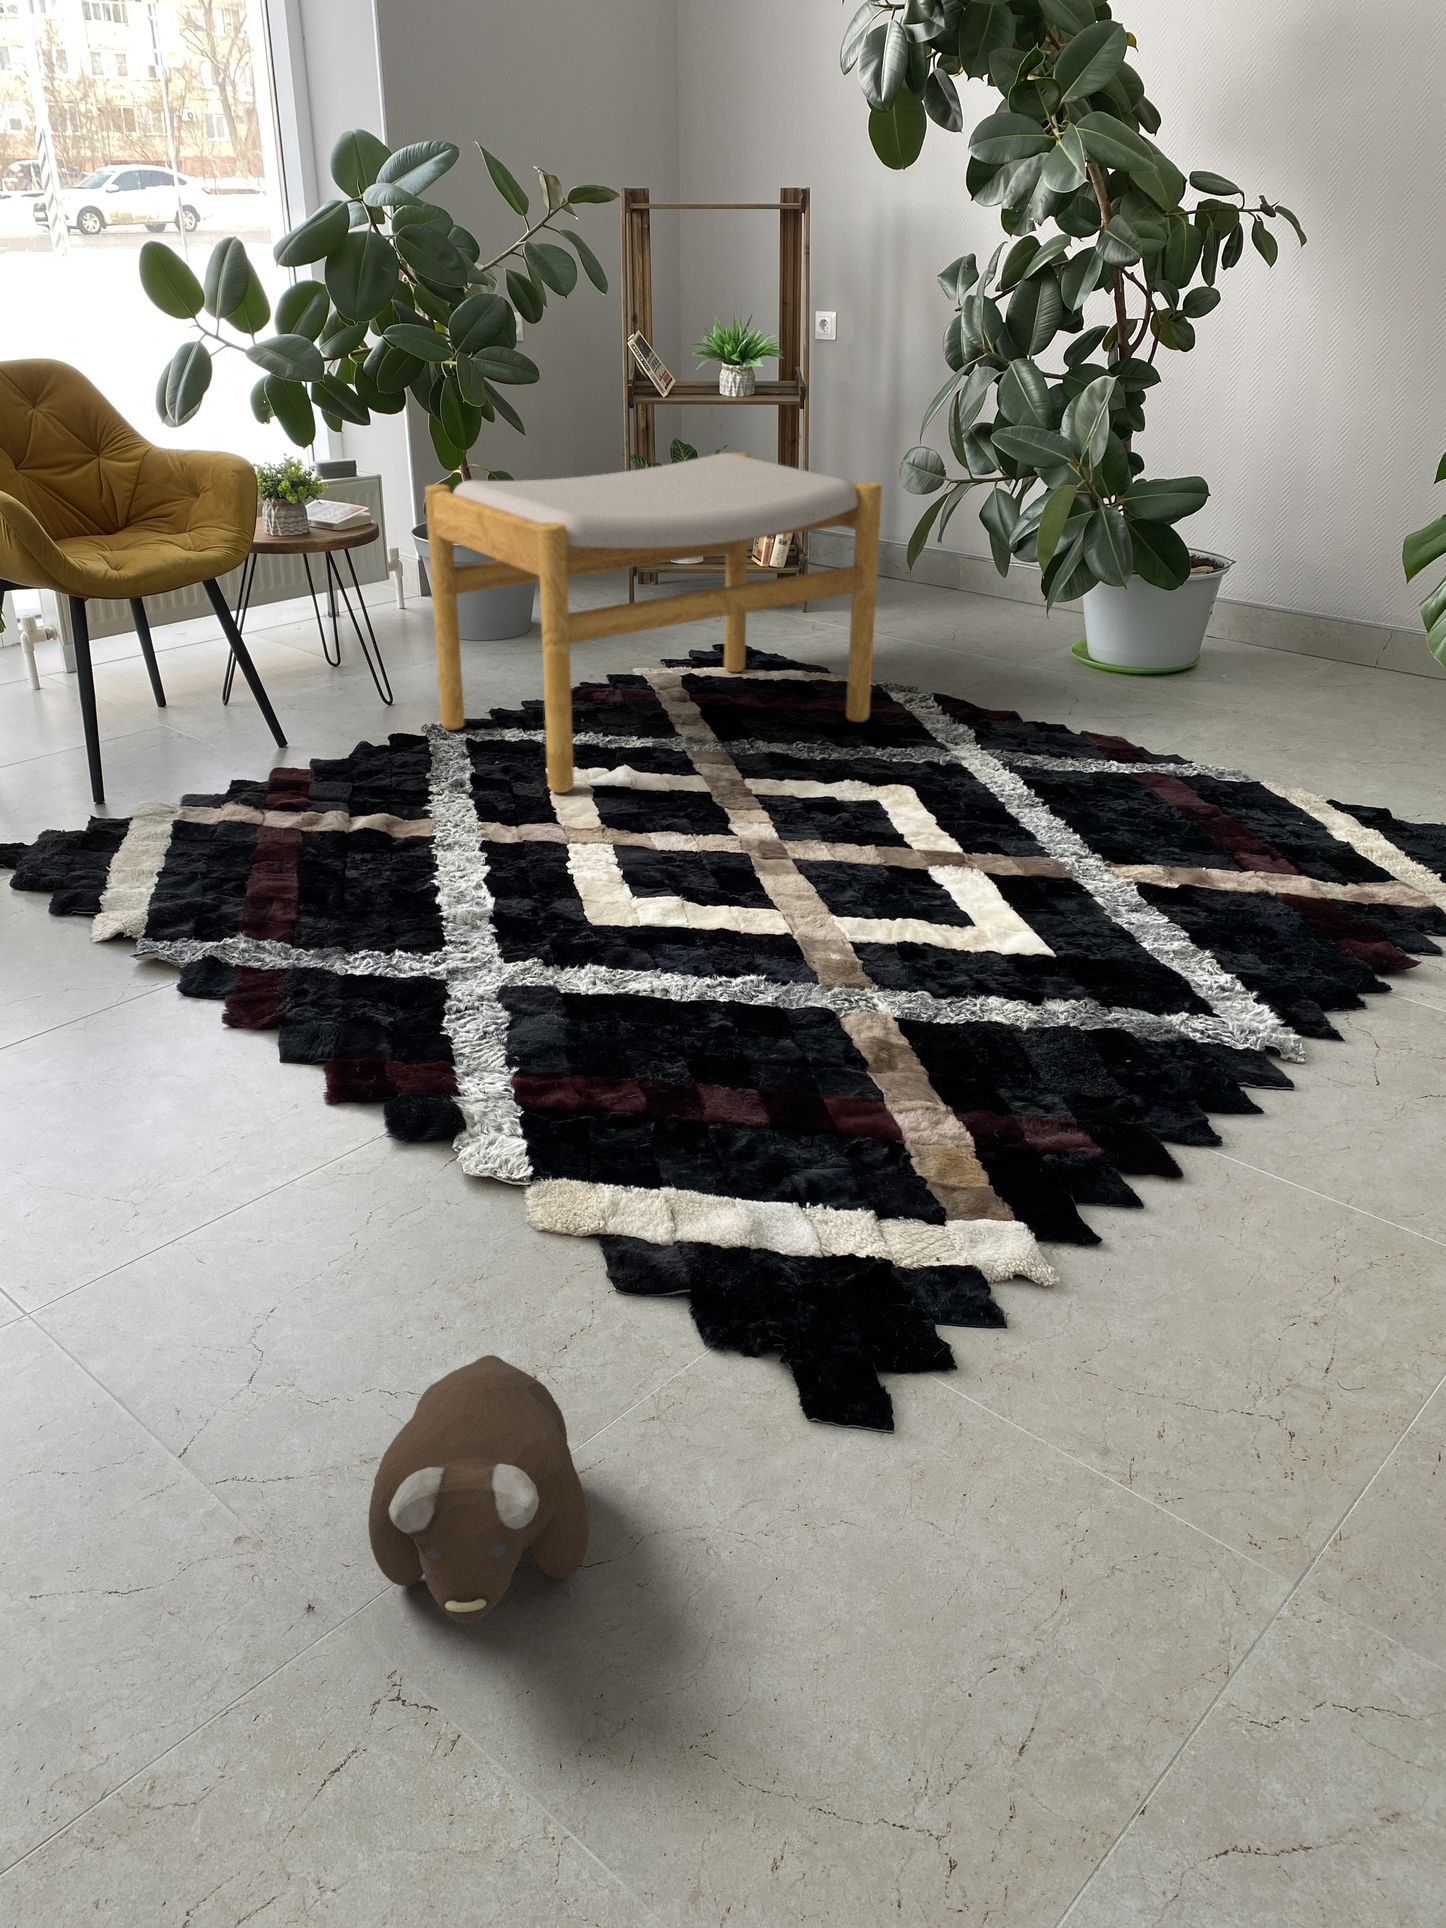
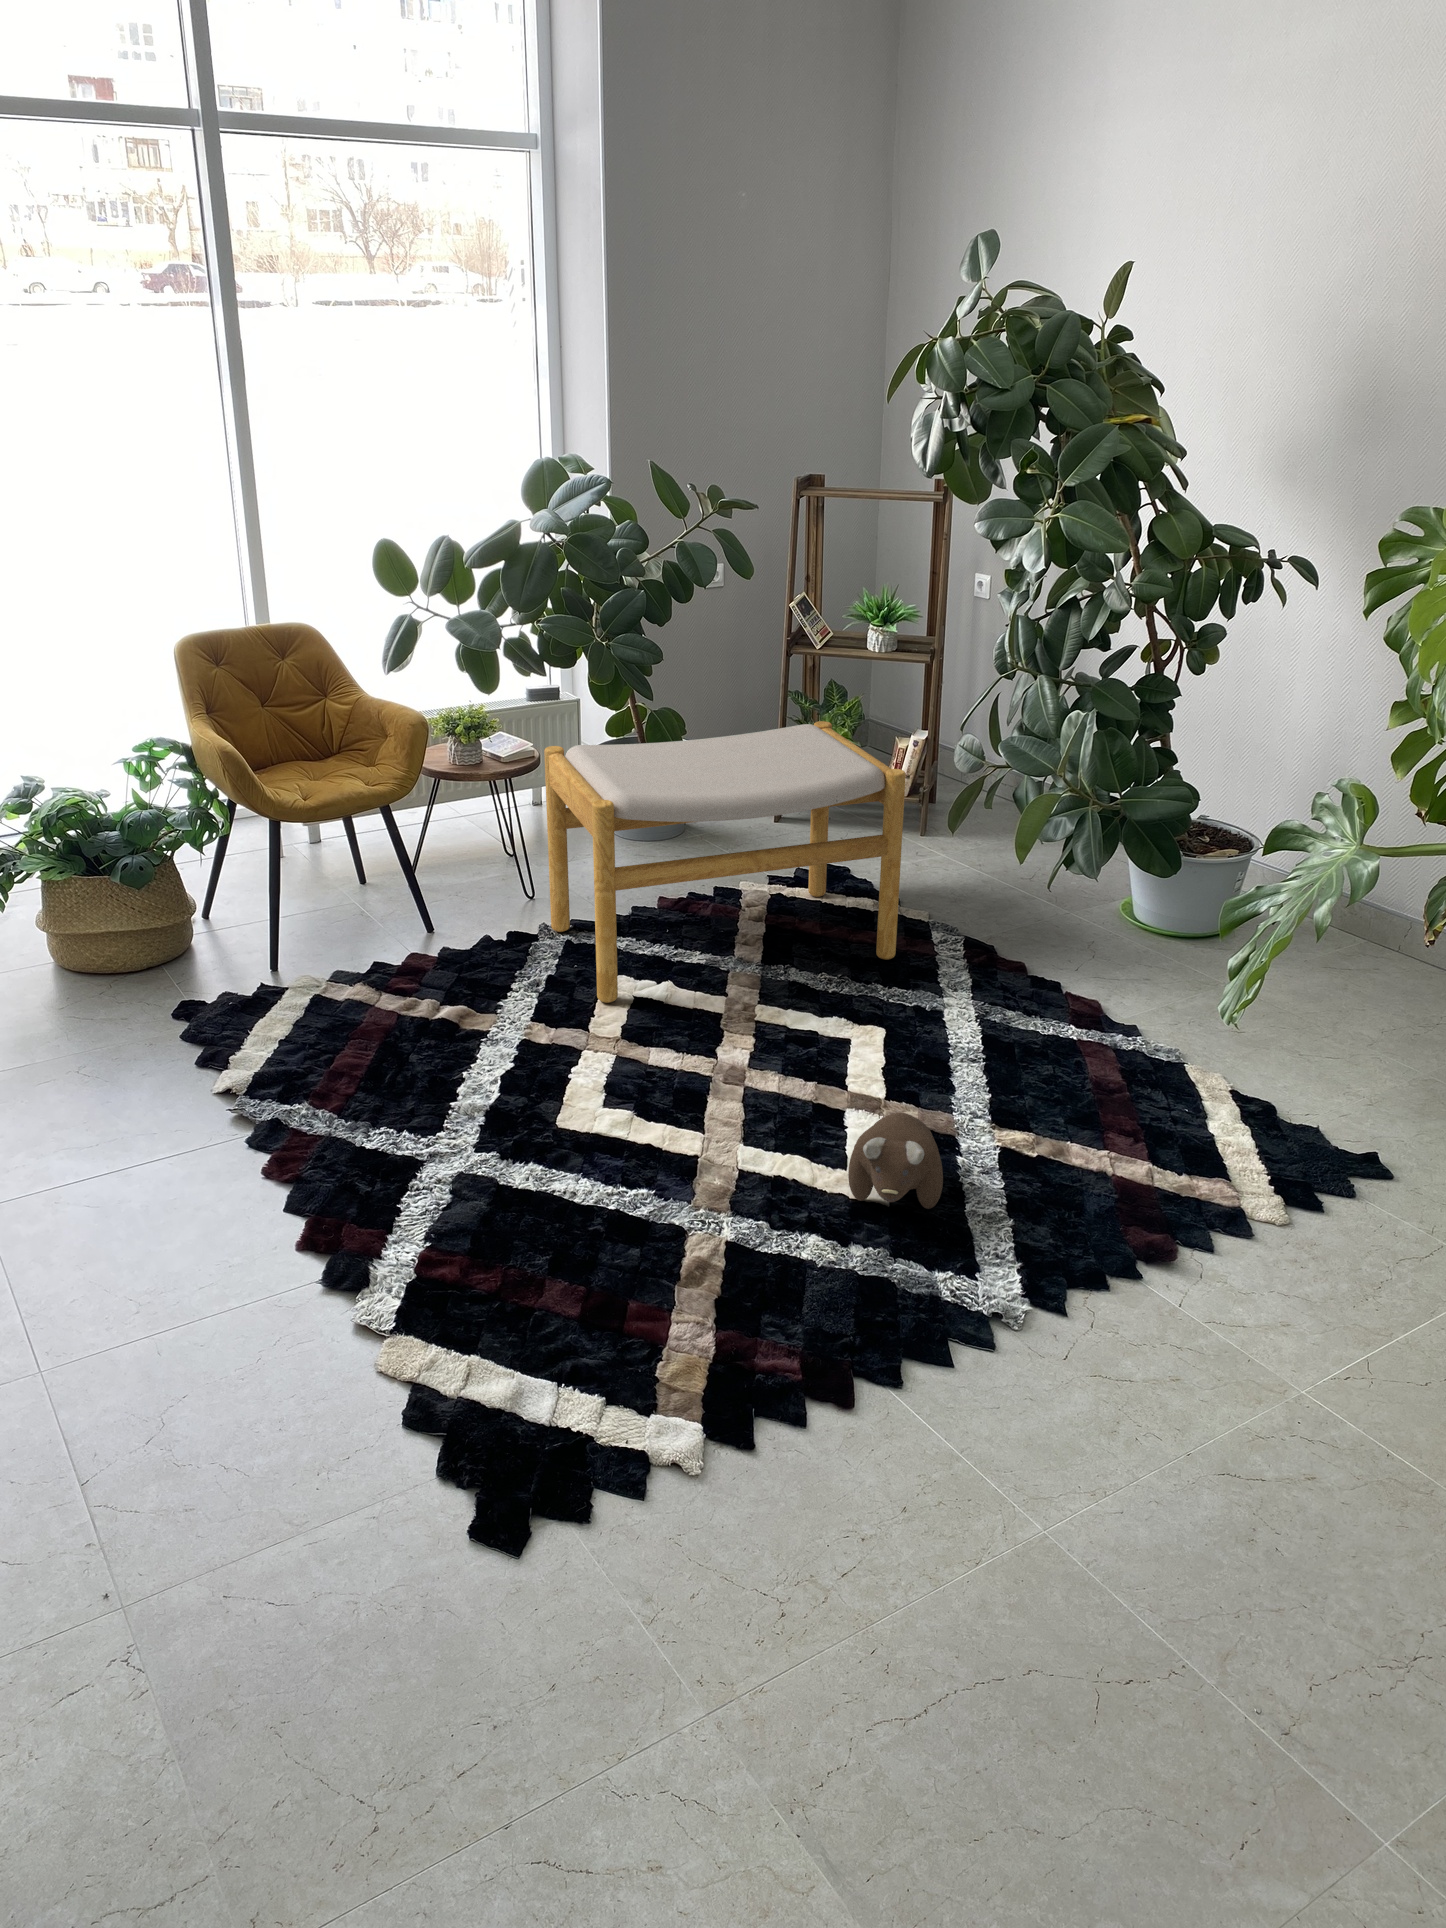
plush toy: present [368,1355,589,1624] -> present [848,1112,943,1209]

